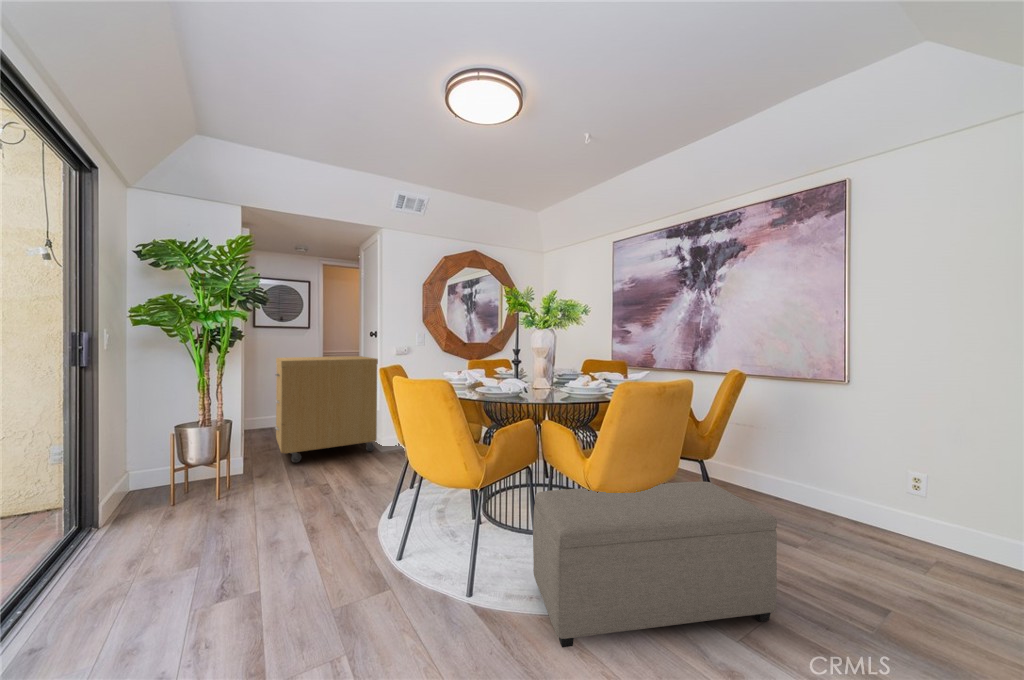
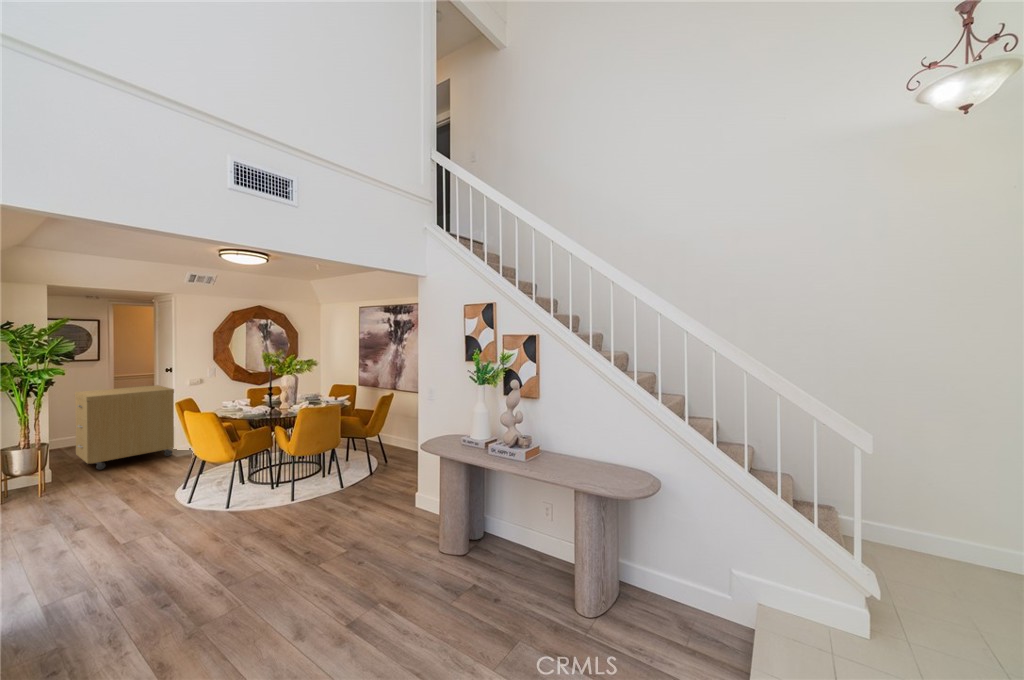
ottoman: present [533,482,777,647] -> none [262,447,364,515]

